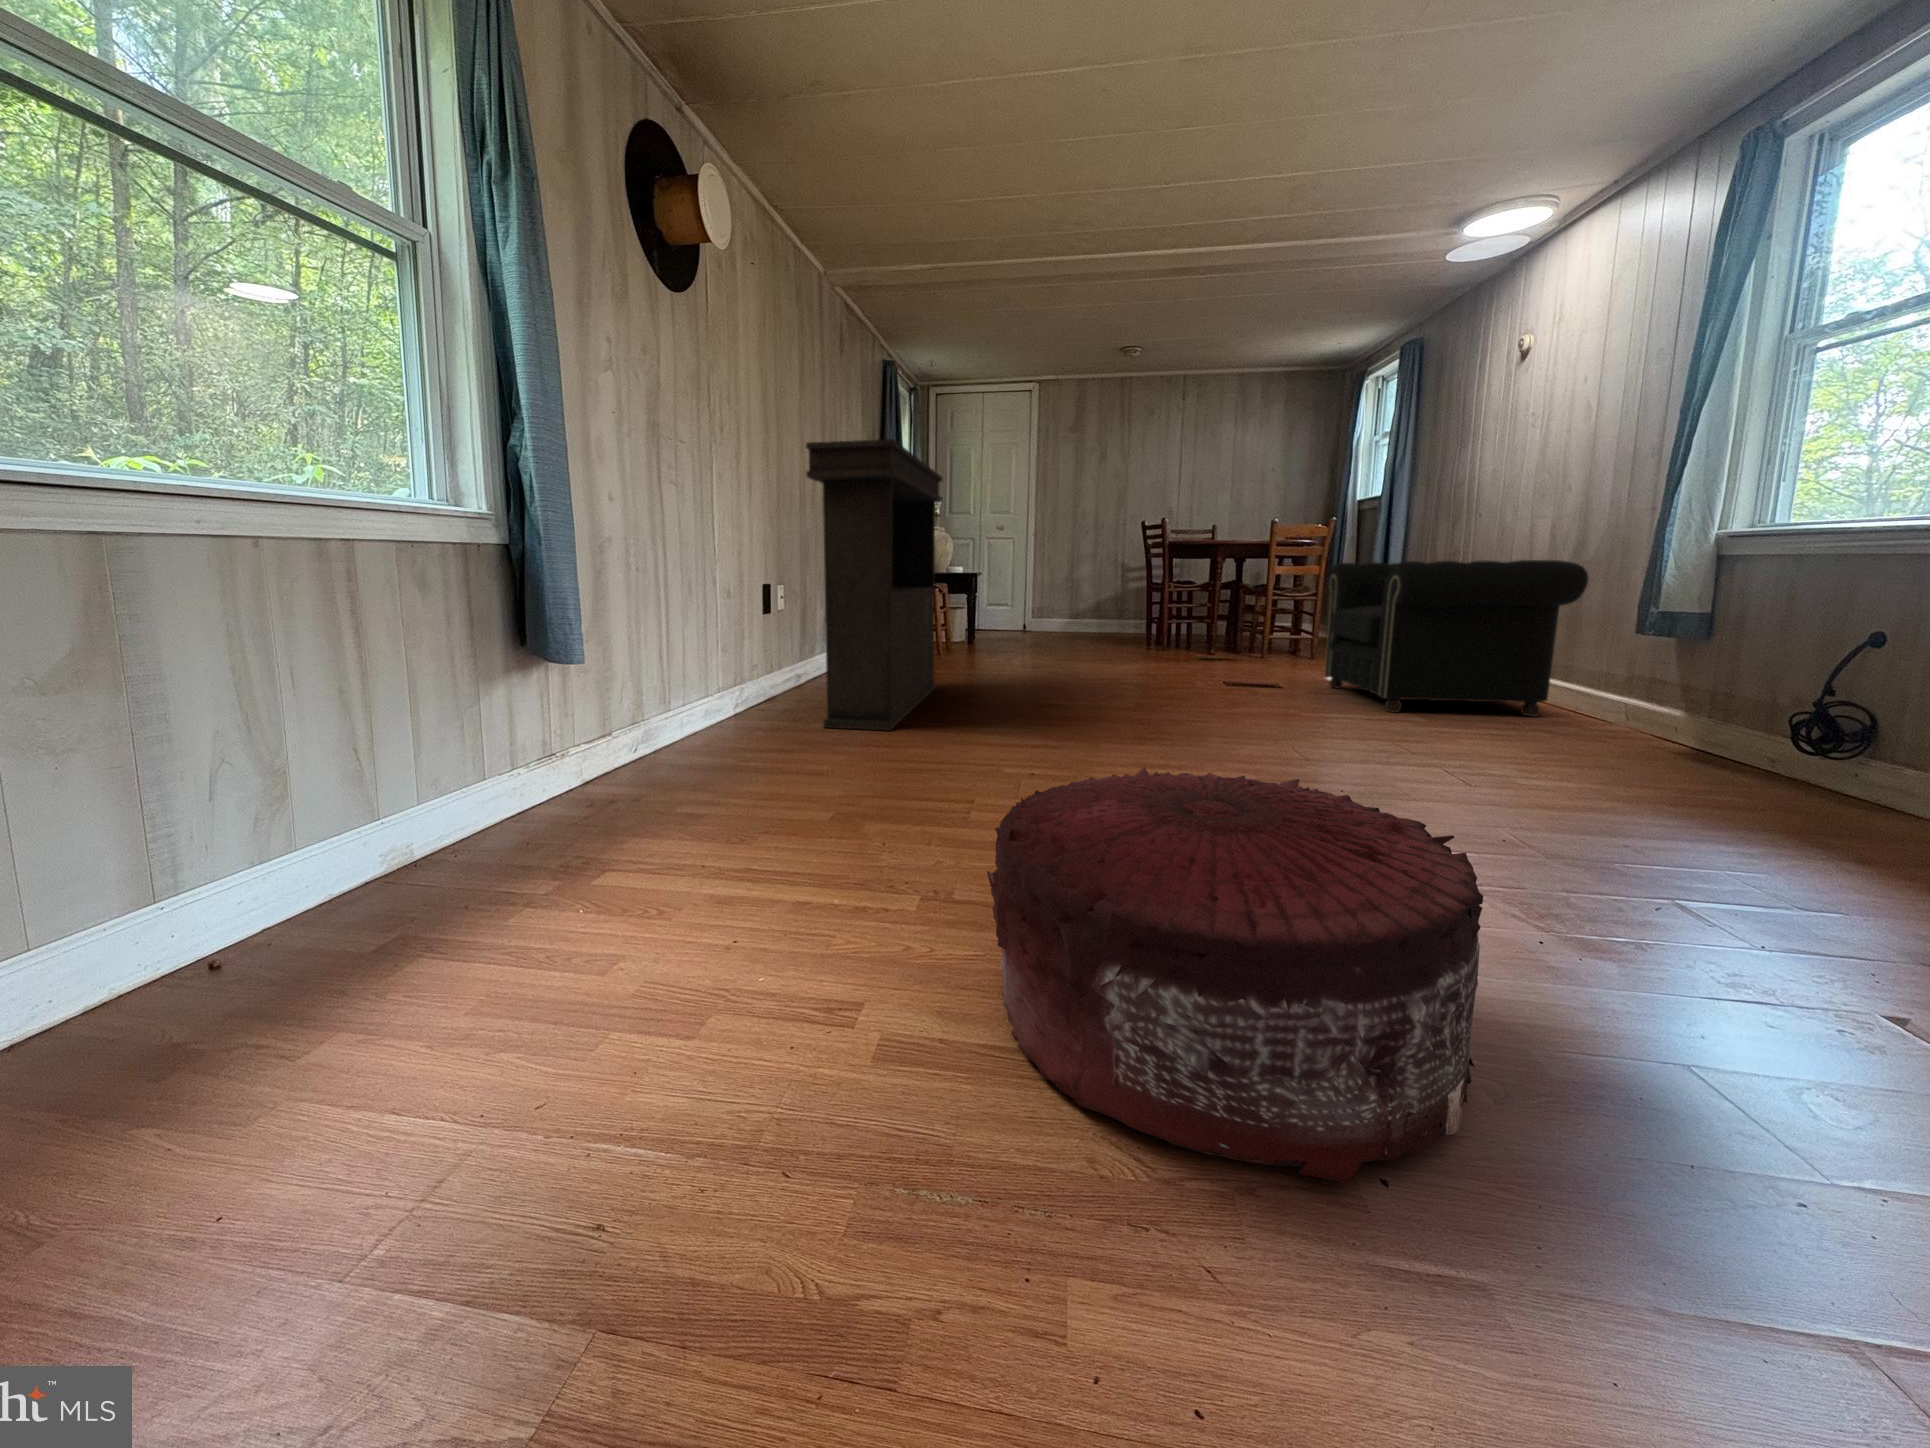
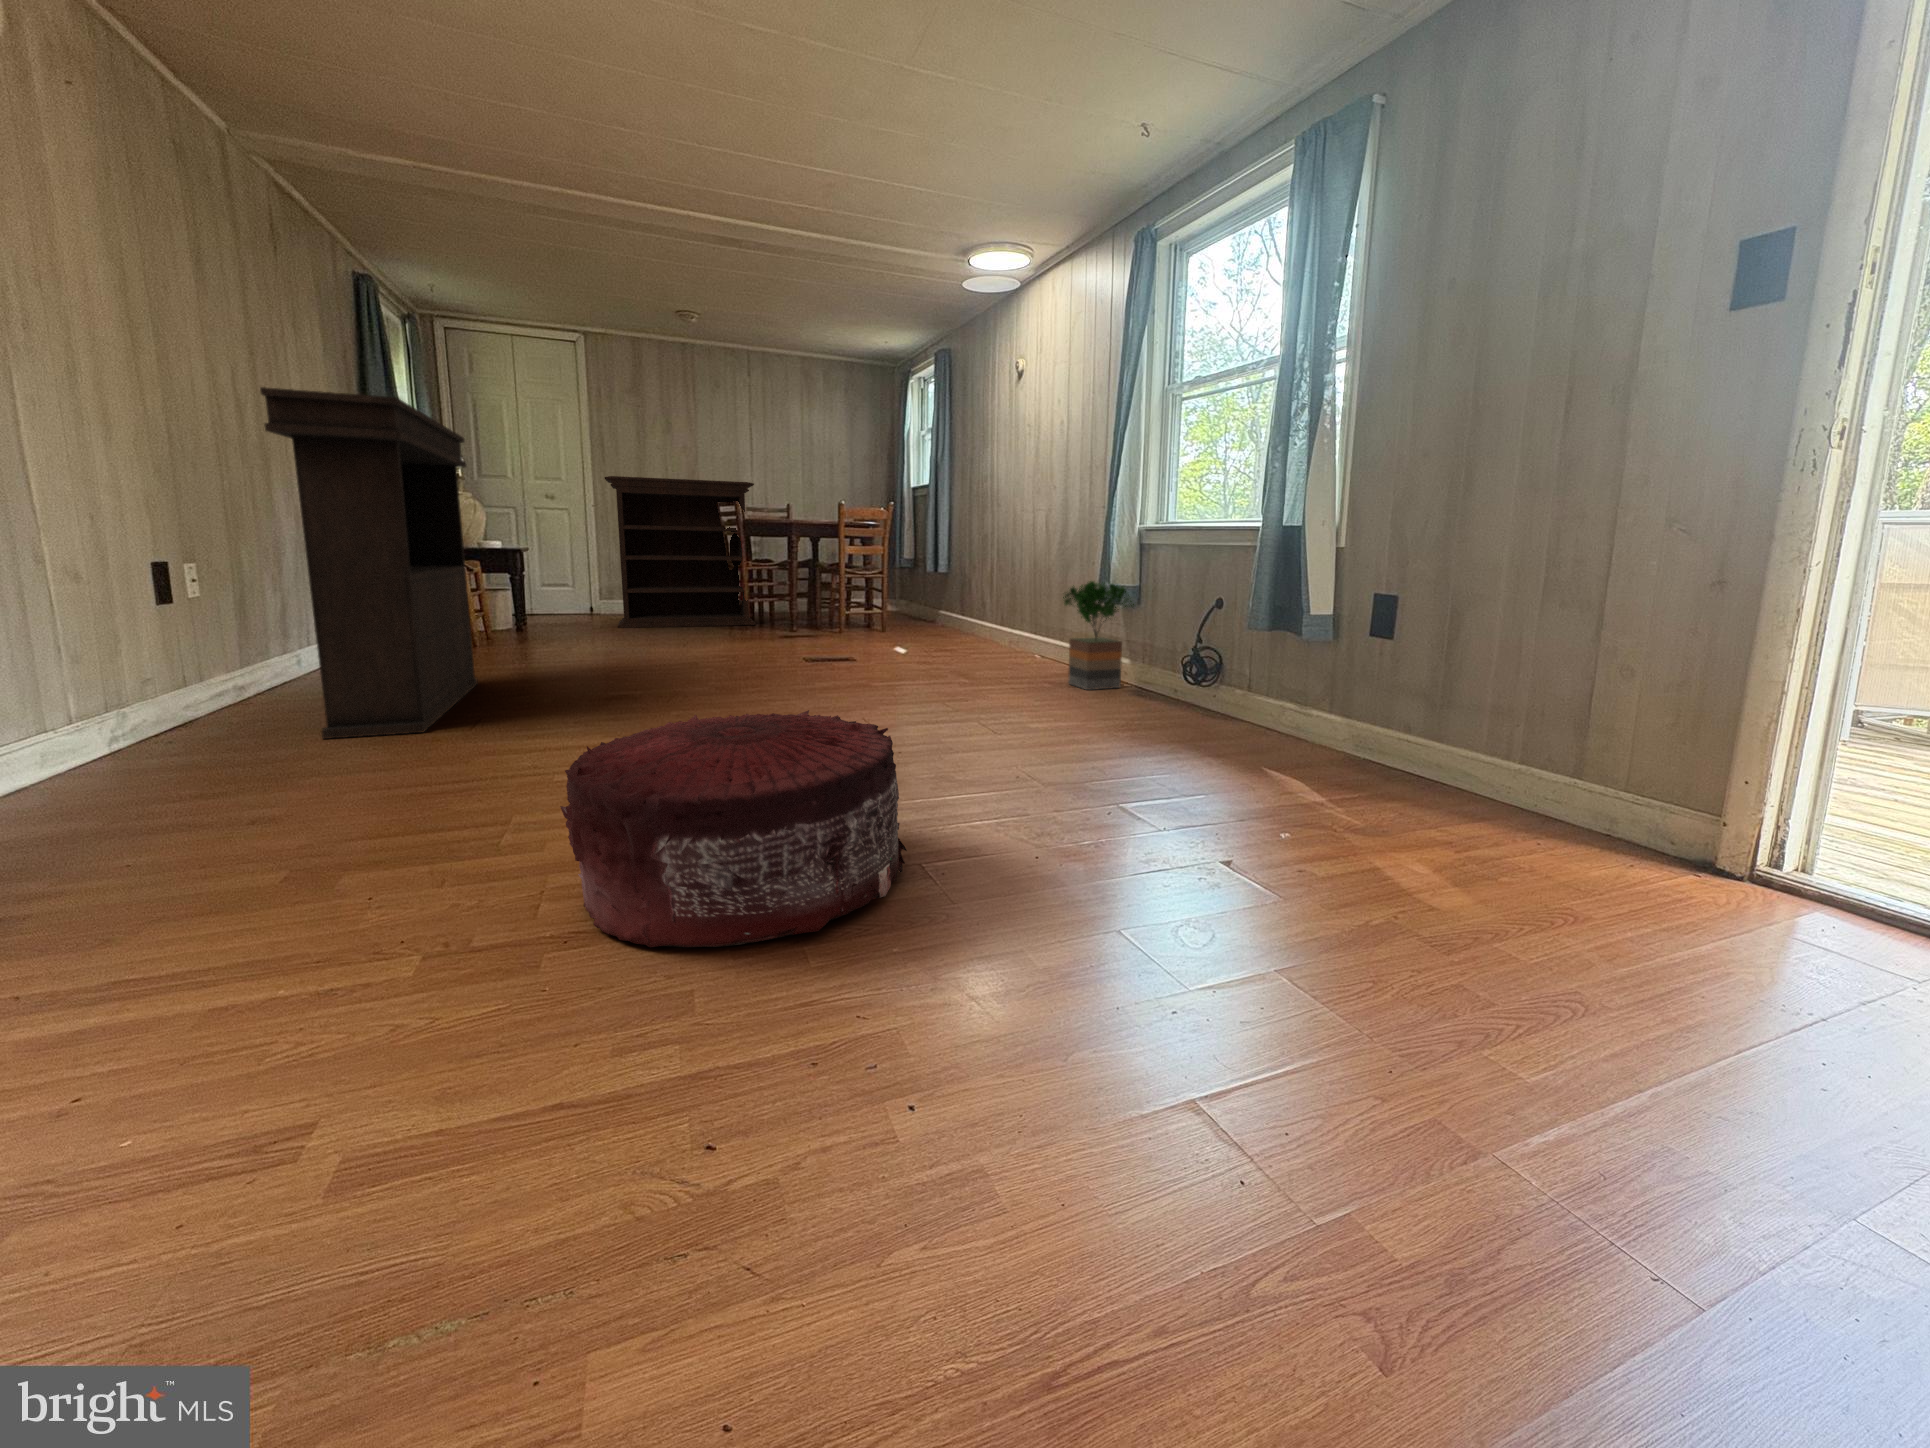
bookshelf: none [1046,505,1181,646] -> present [605,476,756,628]
armchair: present [1325,560,1588,717] -> none [881,546,1047,671]
potted tree: none [1631,603,1800,768] -> present [1063,581,1134,690]

